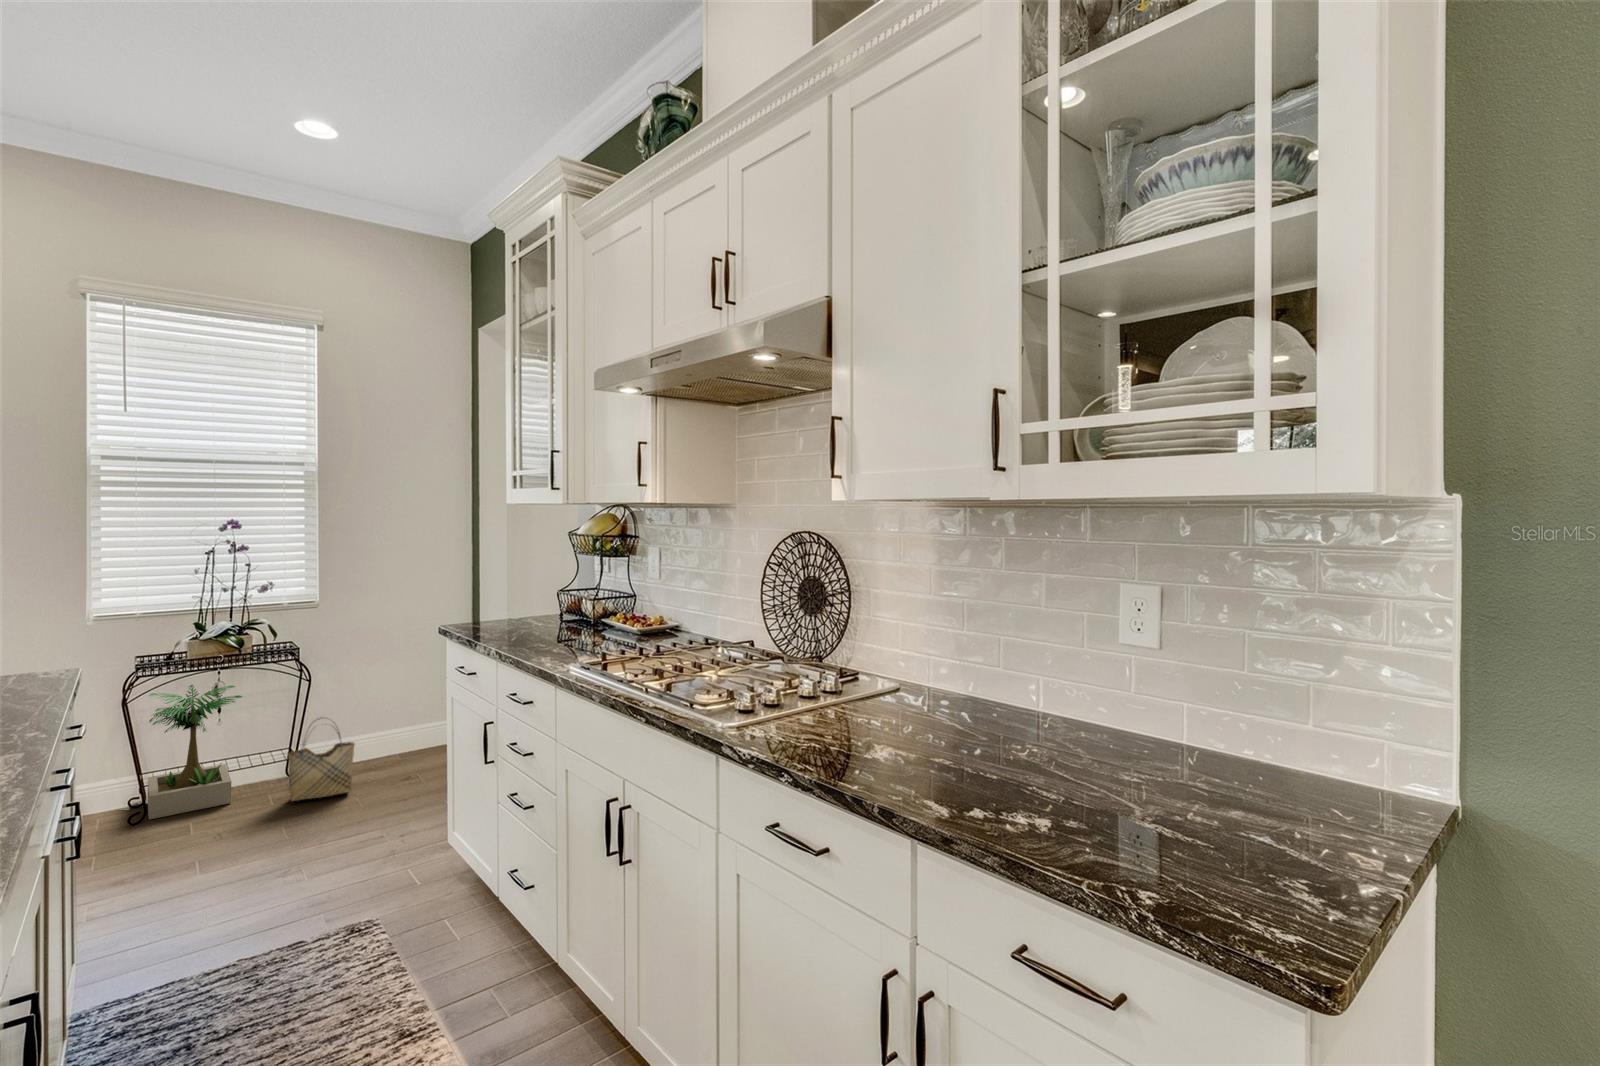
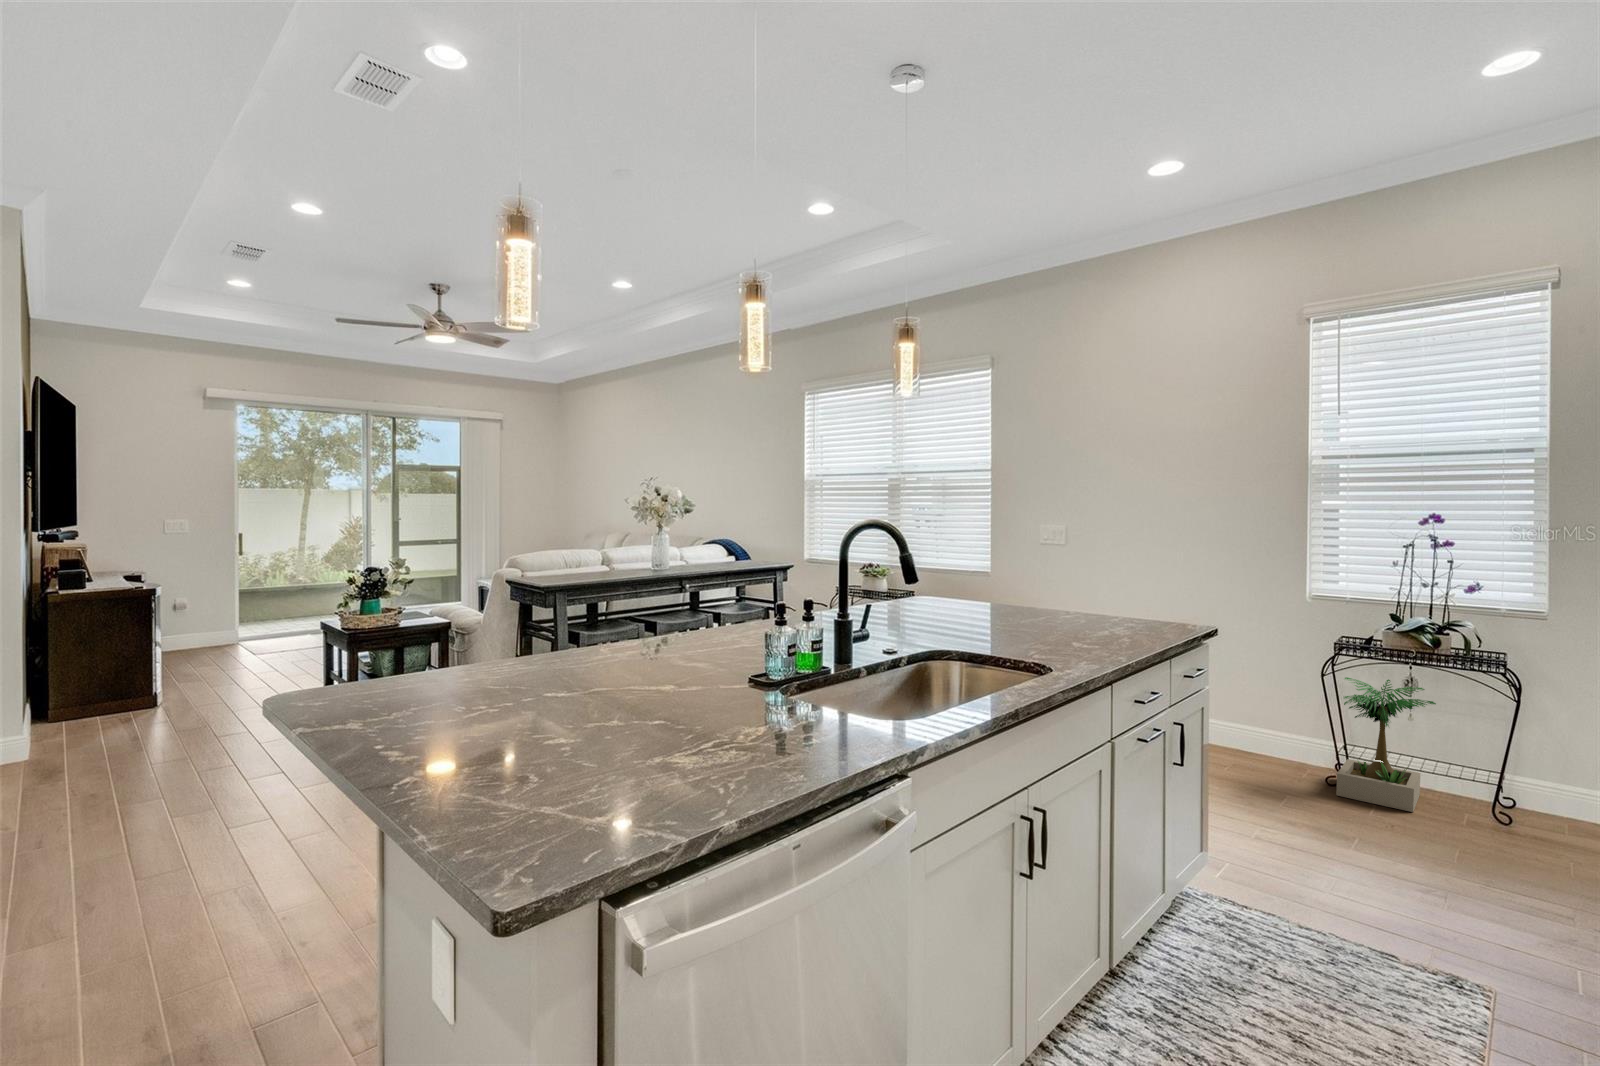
woven basket: present [288,722,355,802] -> none [1471,751,1567,857]

